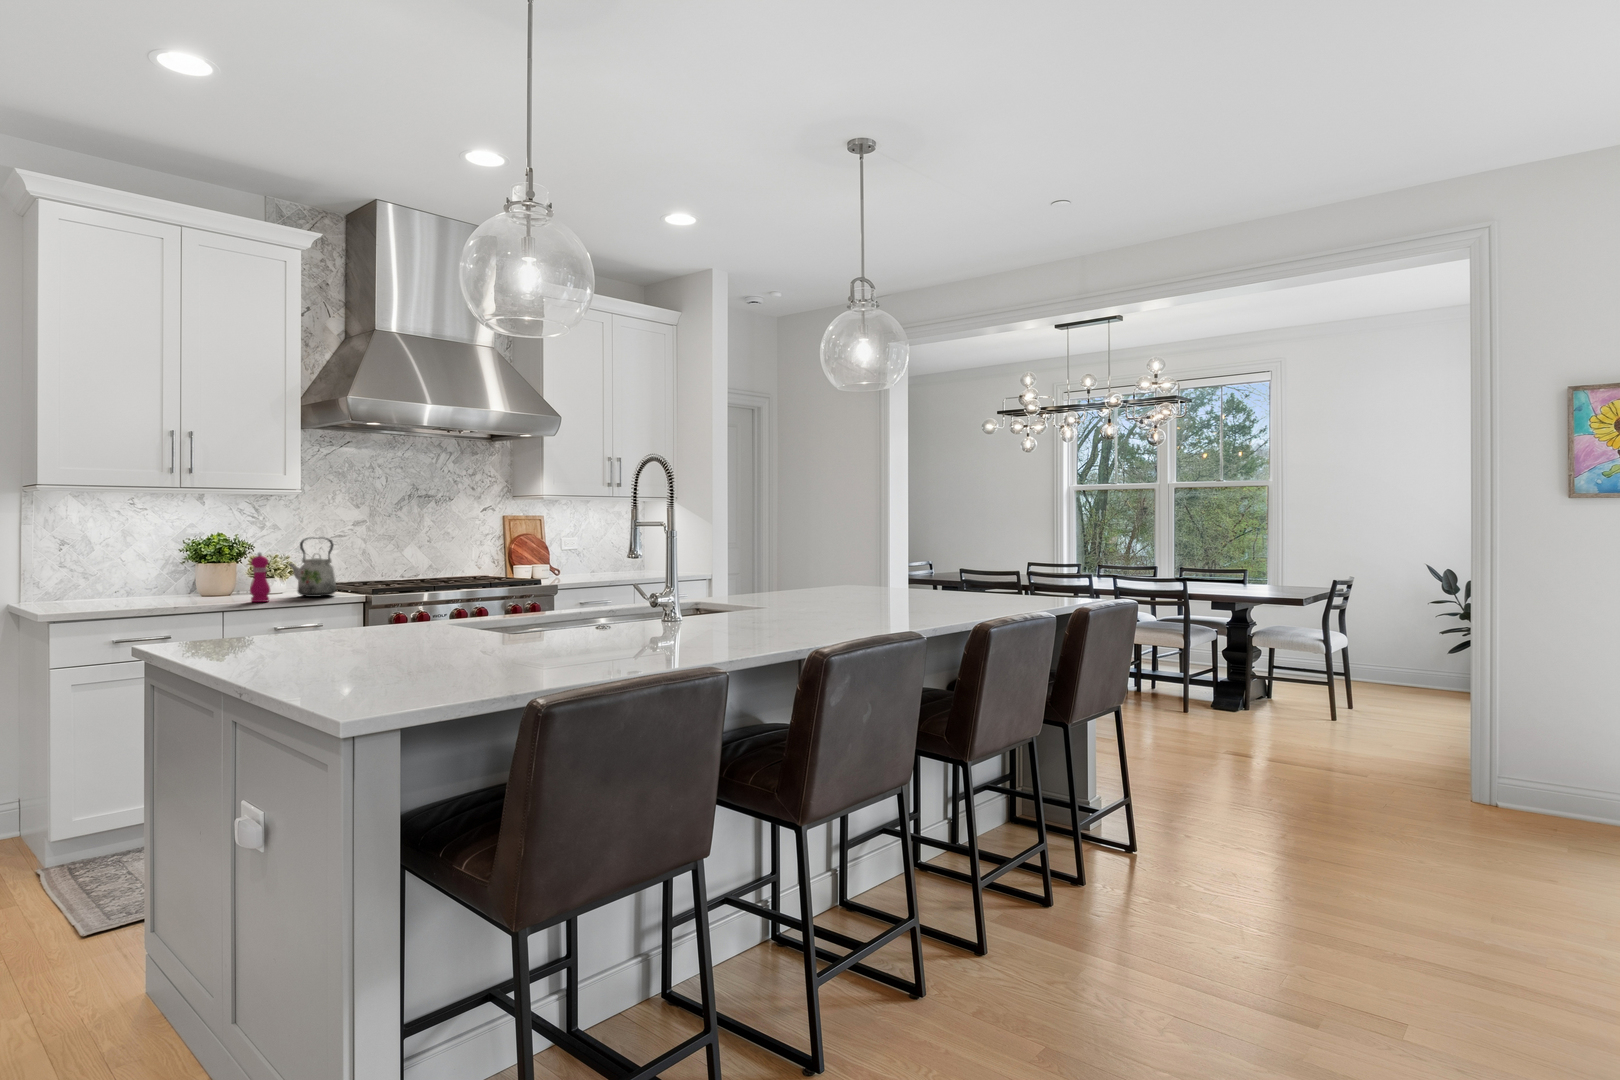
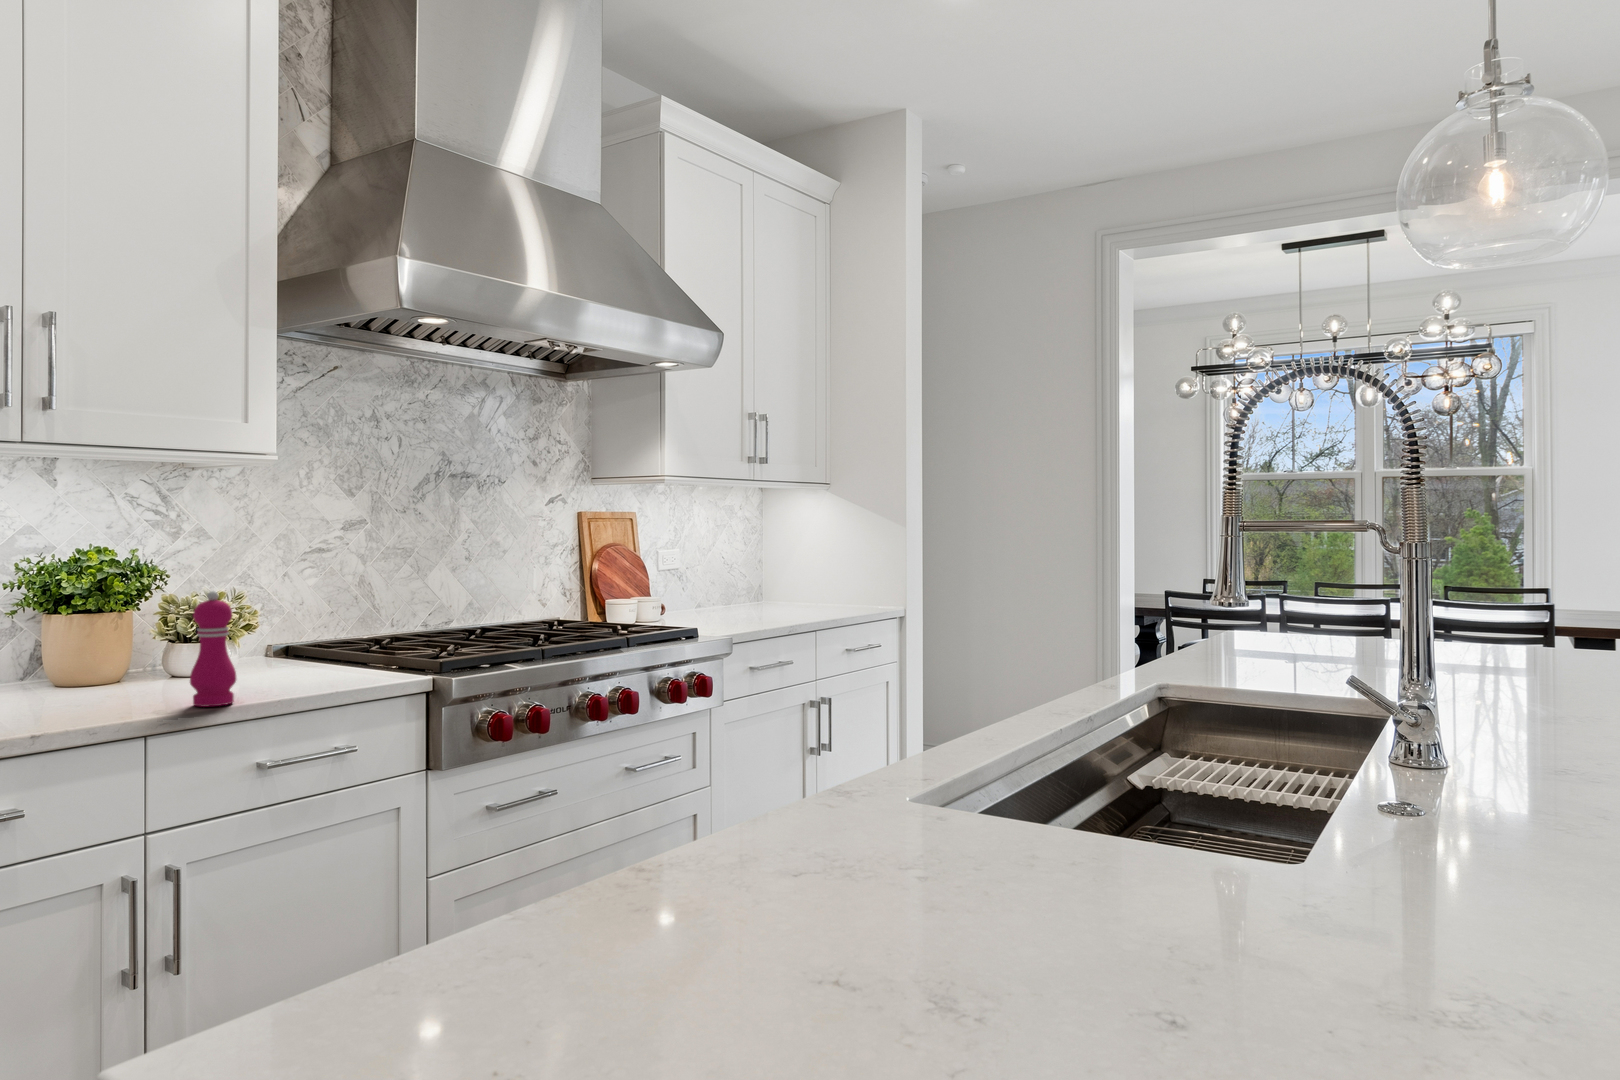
kettle: present [289,538,336,597] -> none [256,556,365,685]

